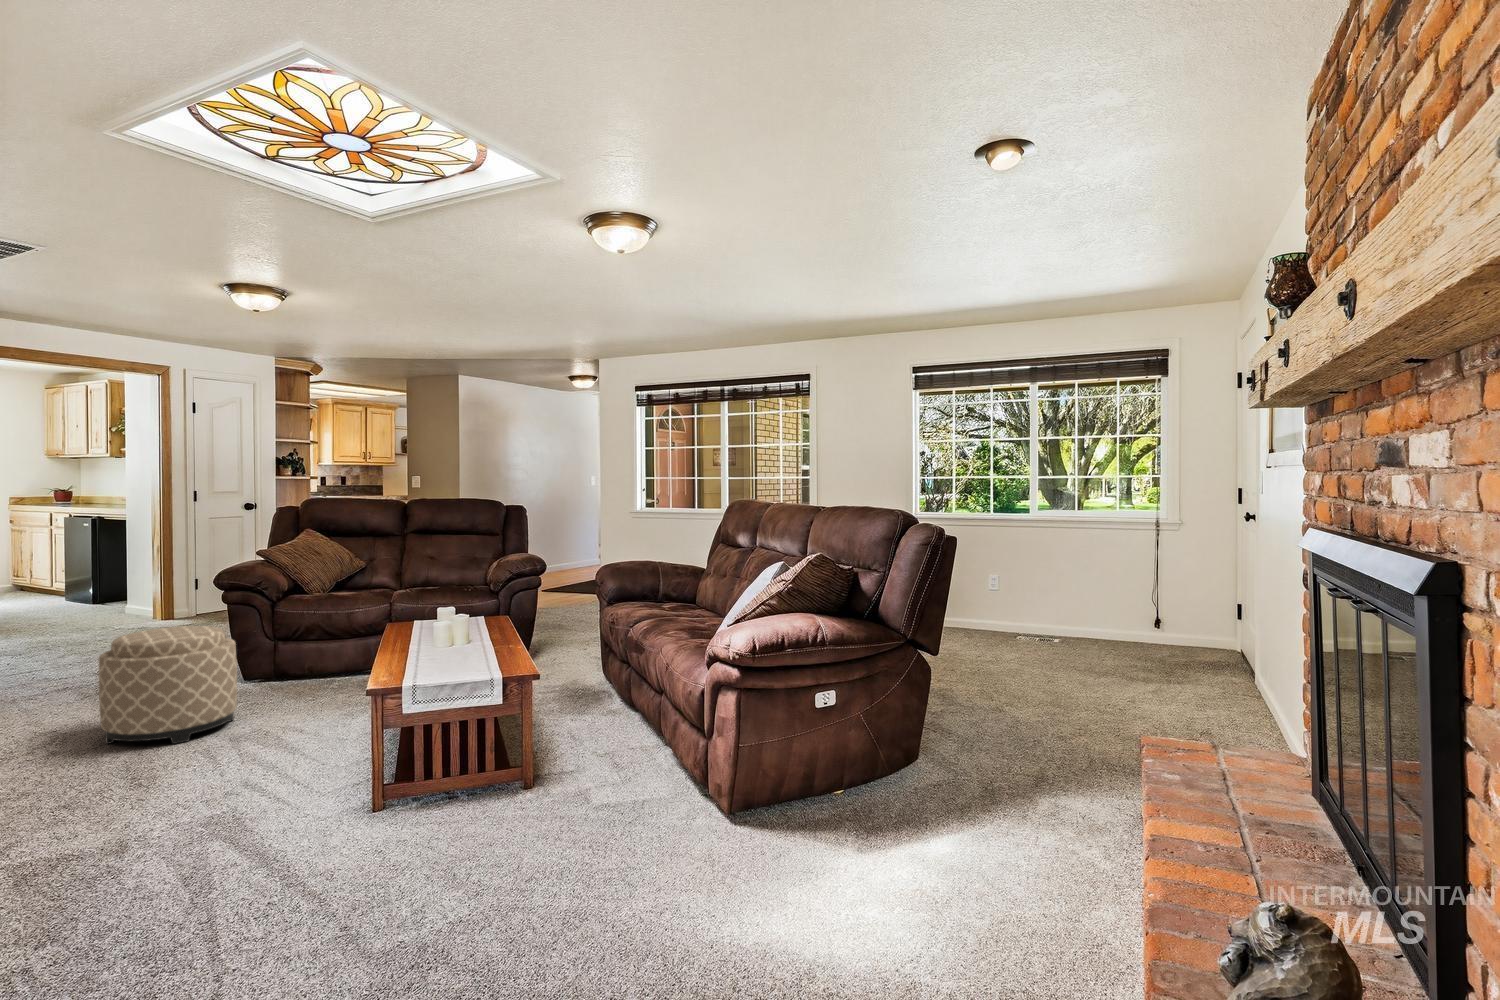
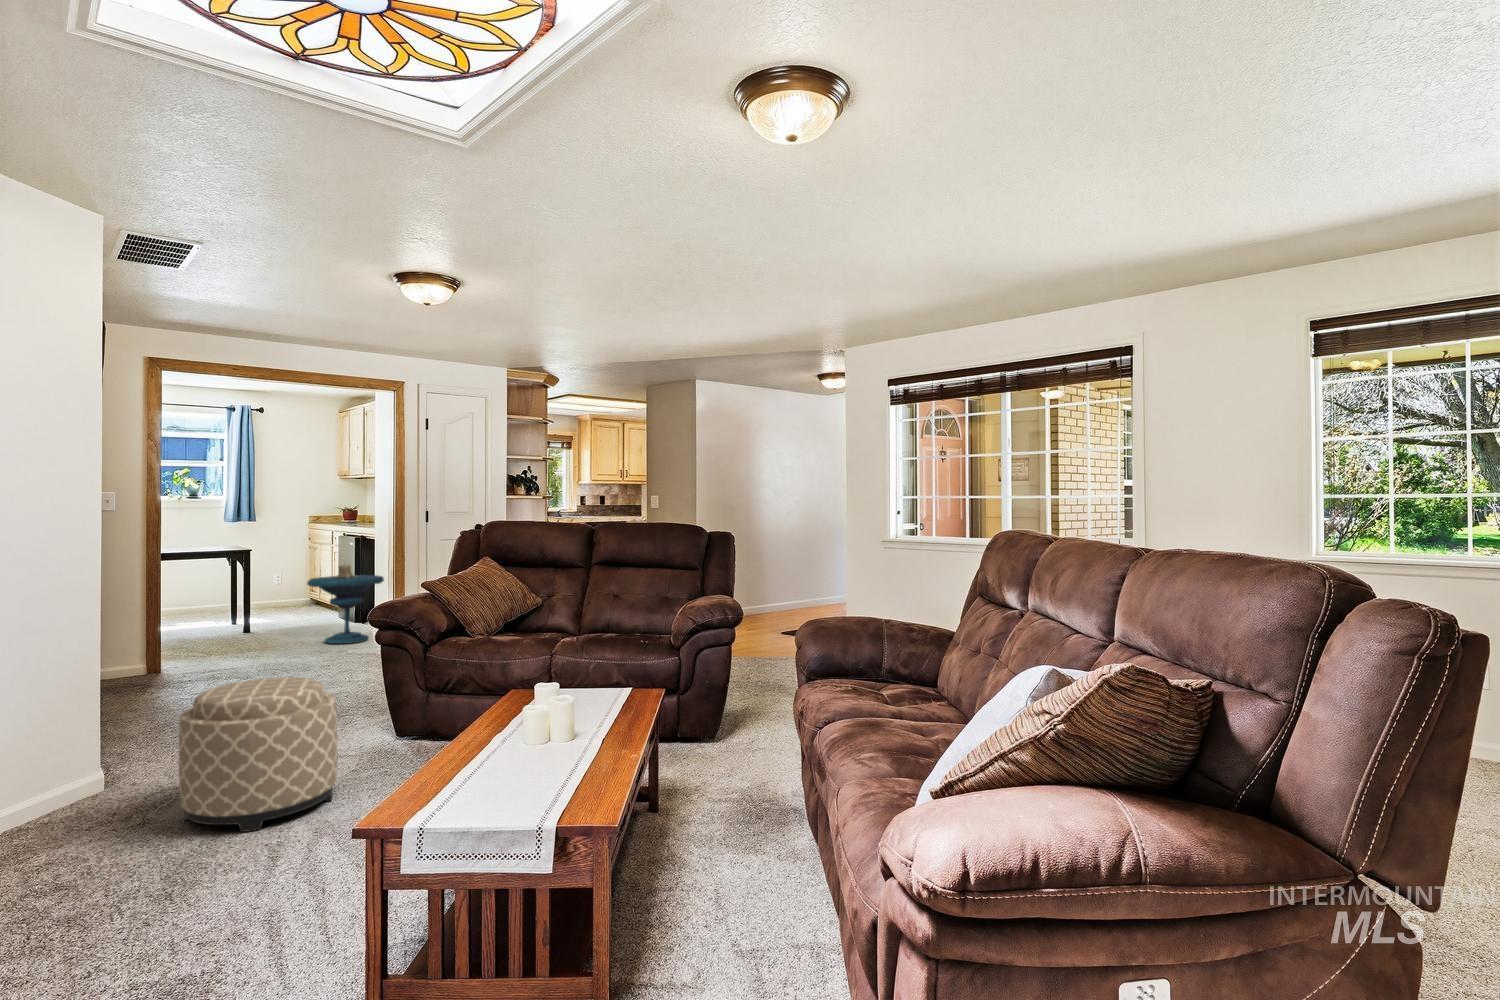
side table: none [54,543,143,624] -> present [307,564,384,644]

